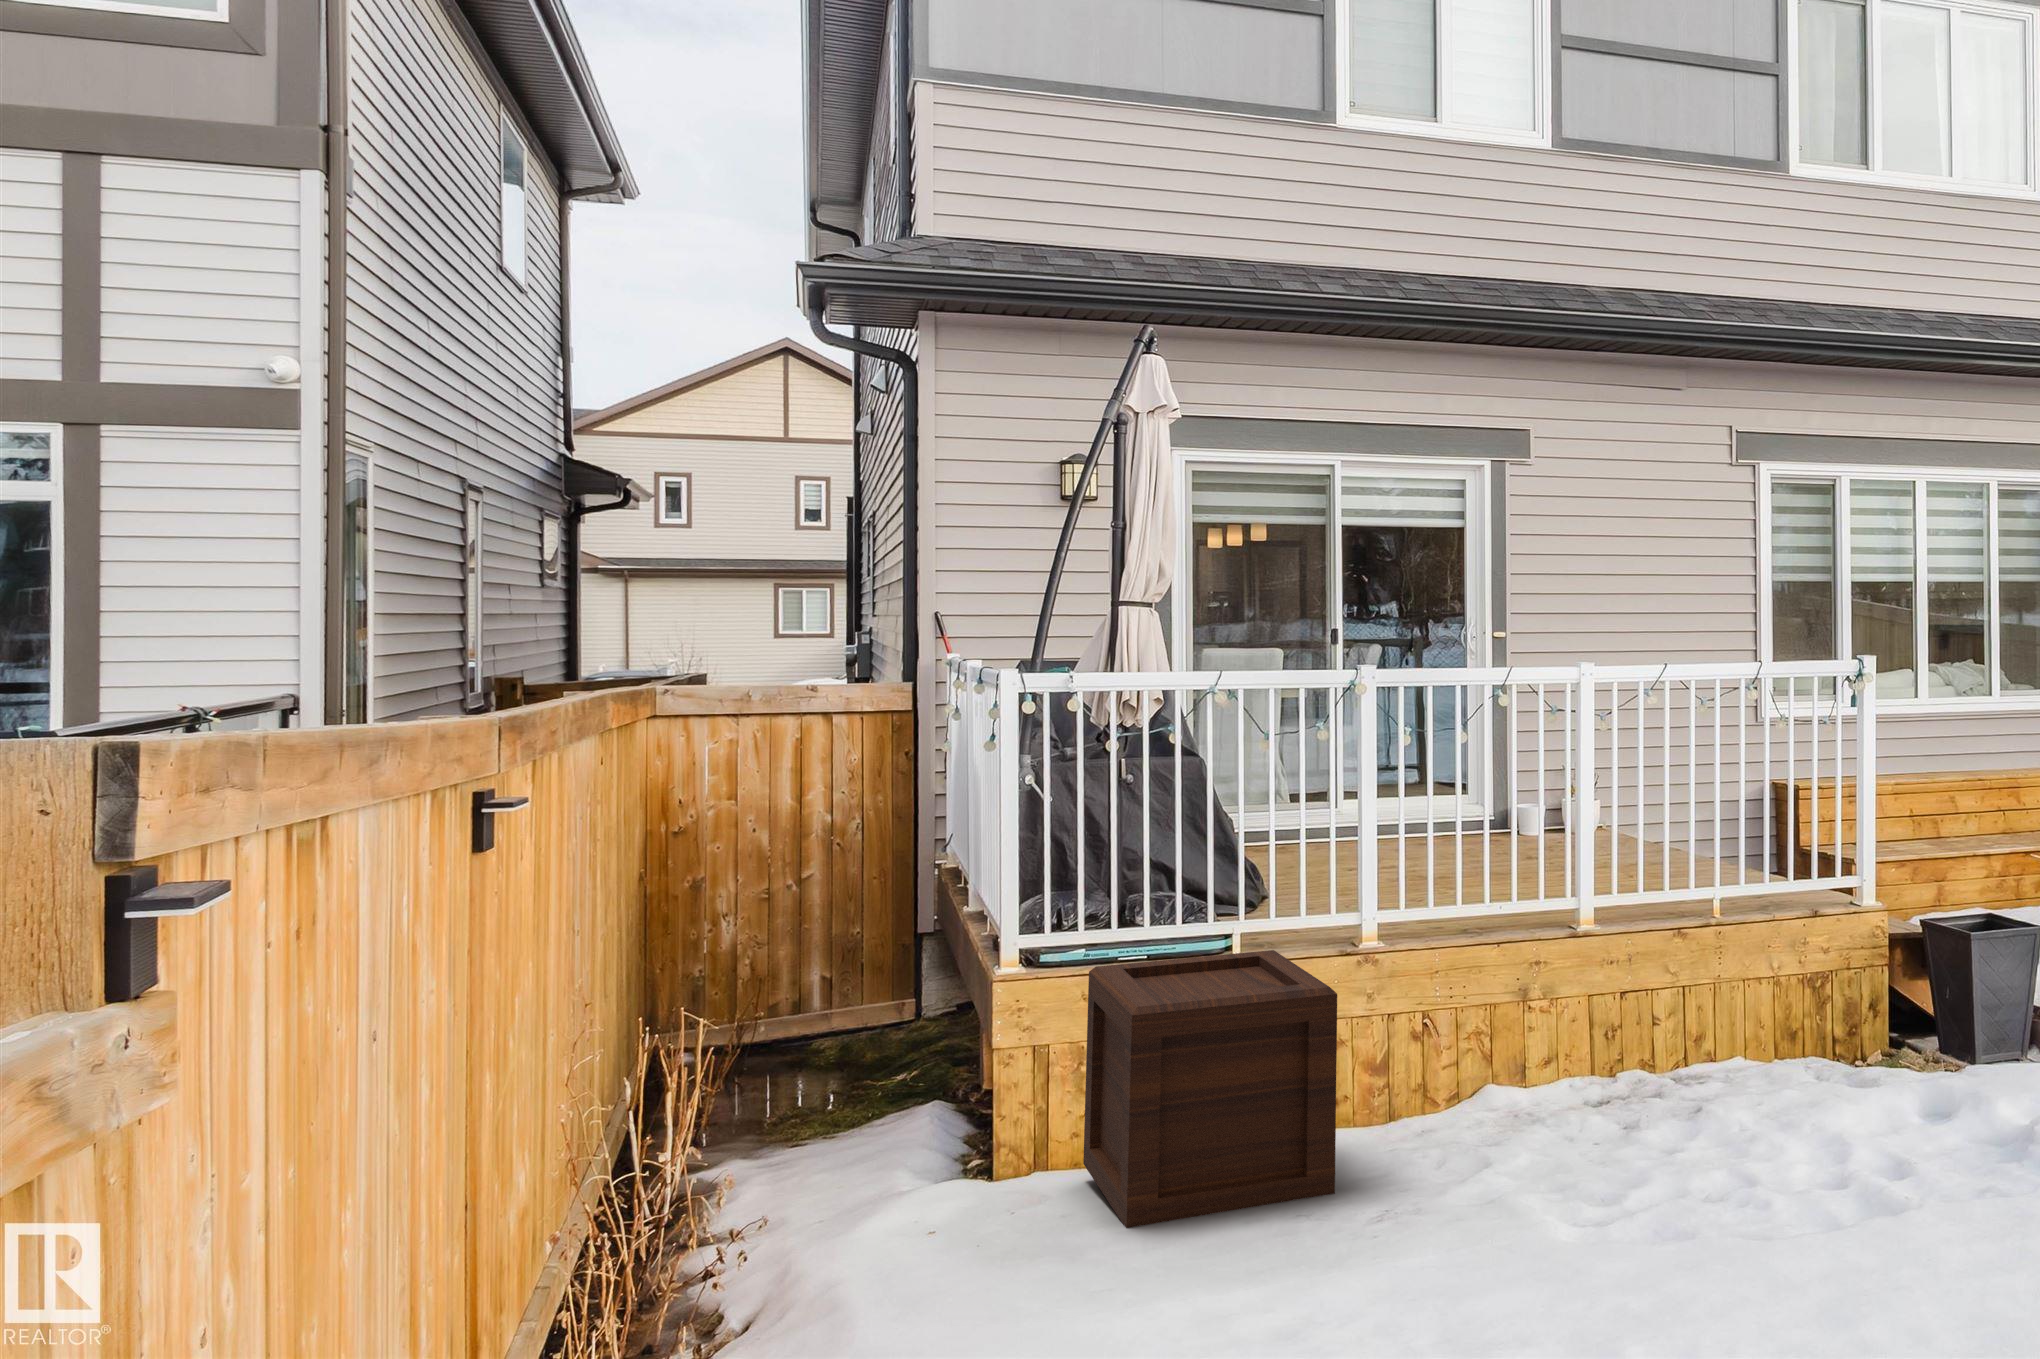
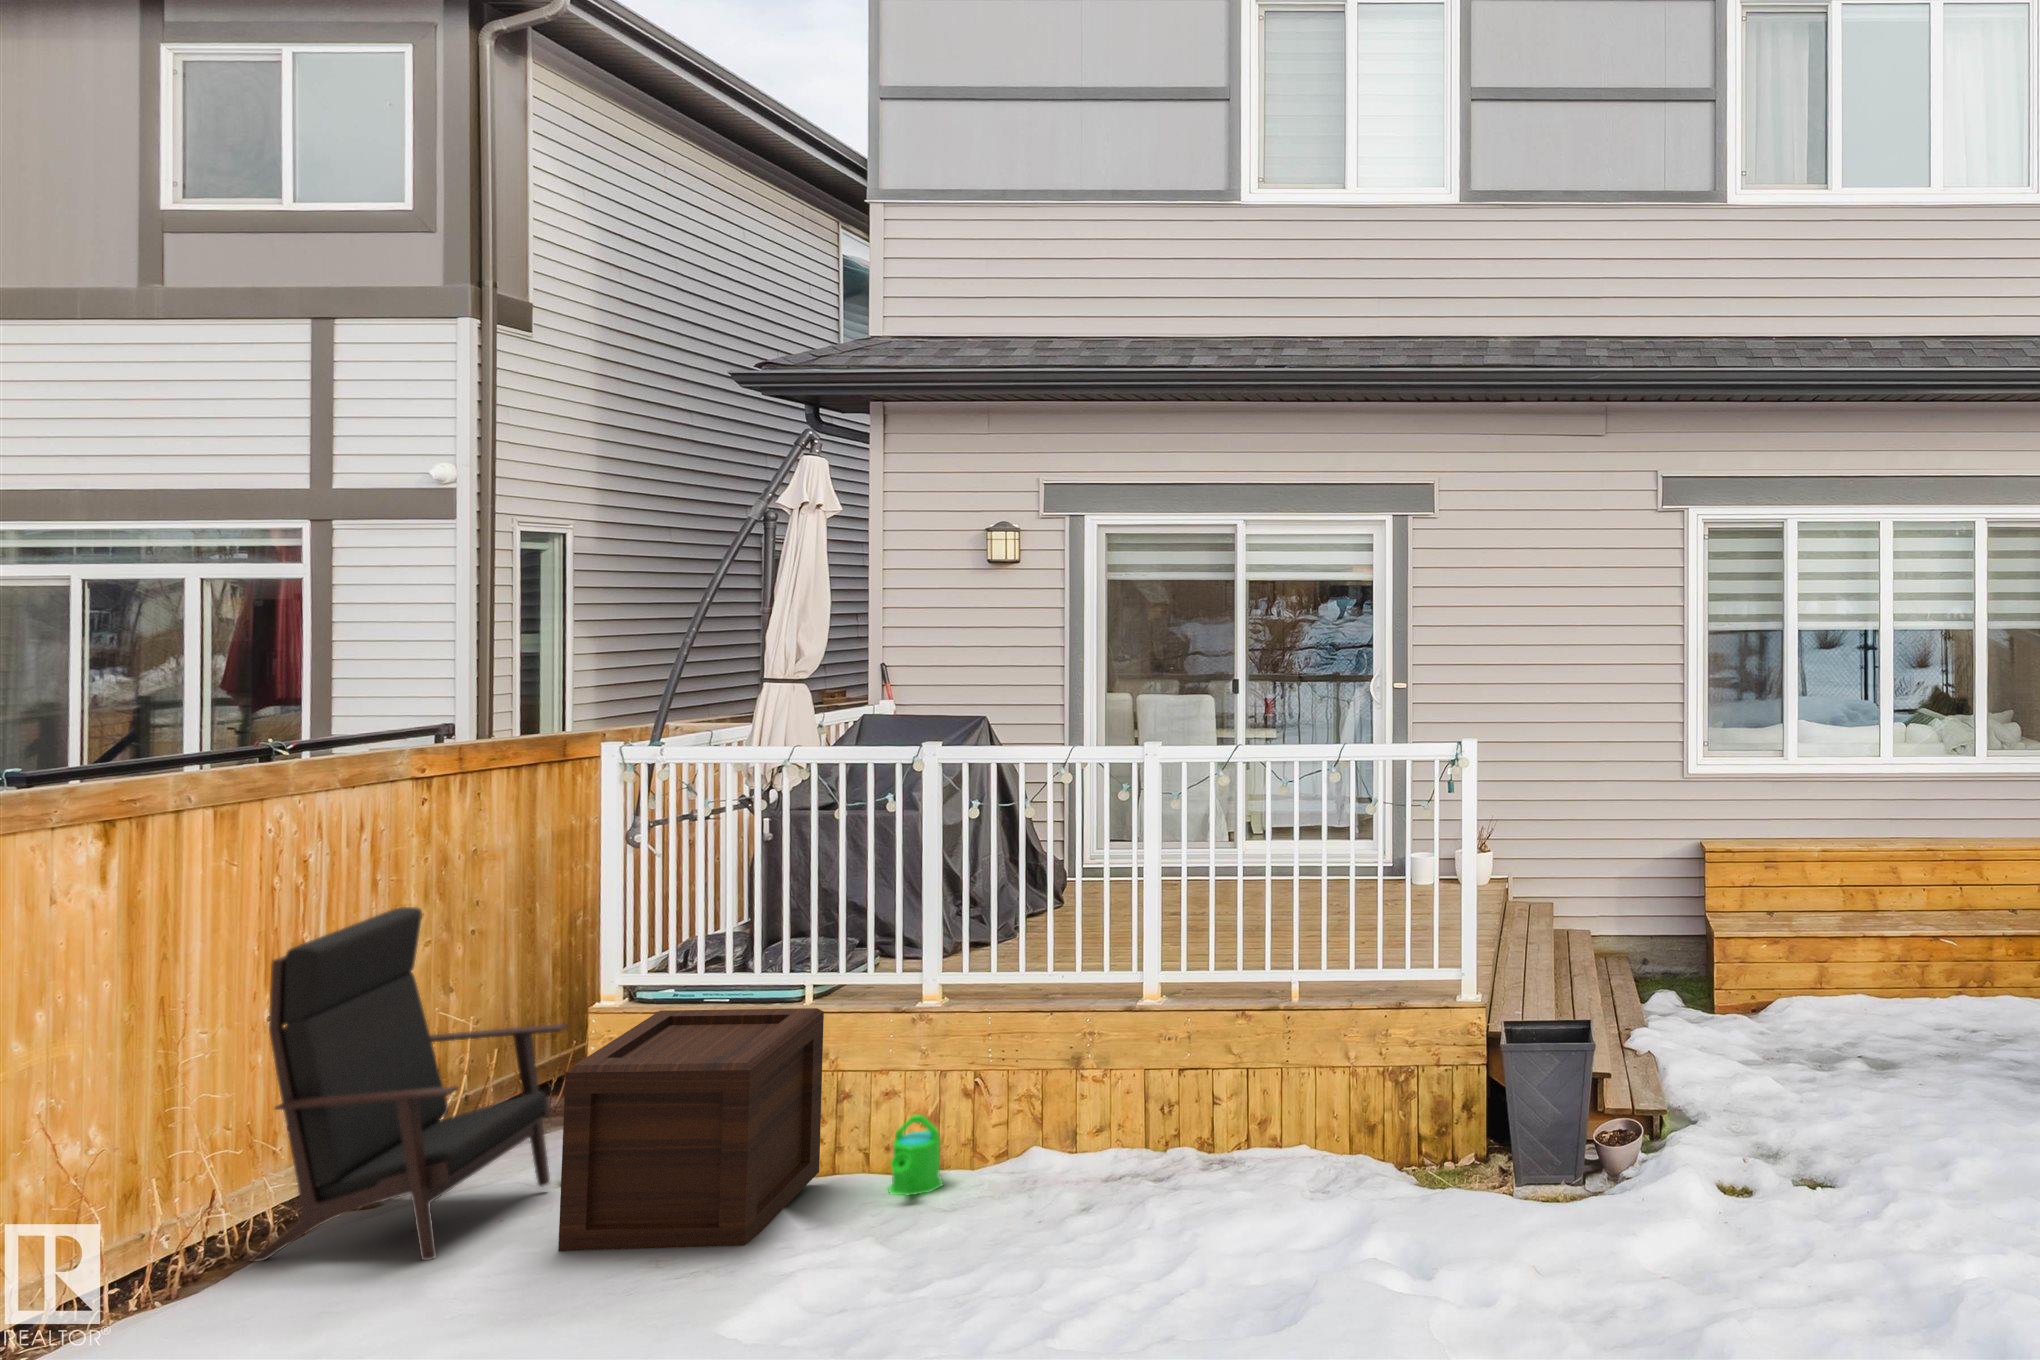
lounge chair: none [726,859,1009,1302] -> present [250,907,568,1261]
watering can: none [1361,1057,1420,1147] -> present [888,1115,943,1195]

